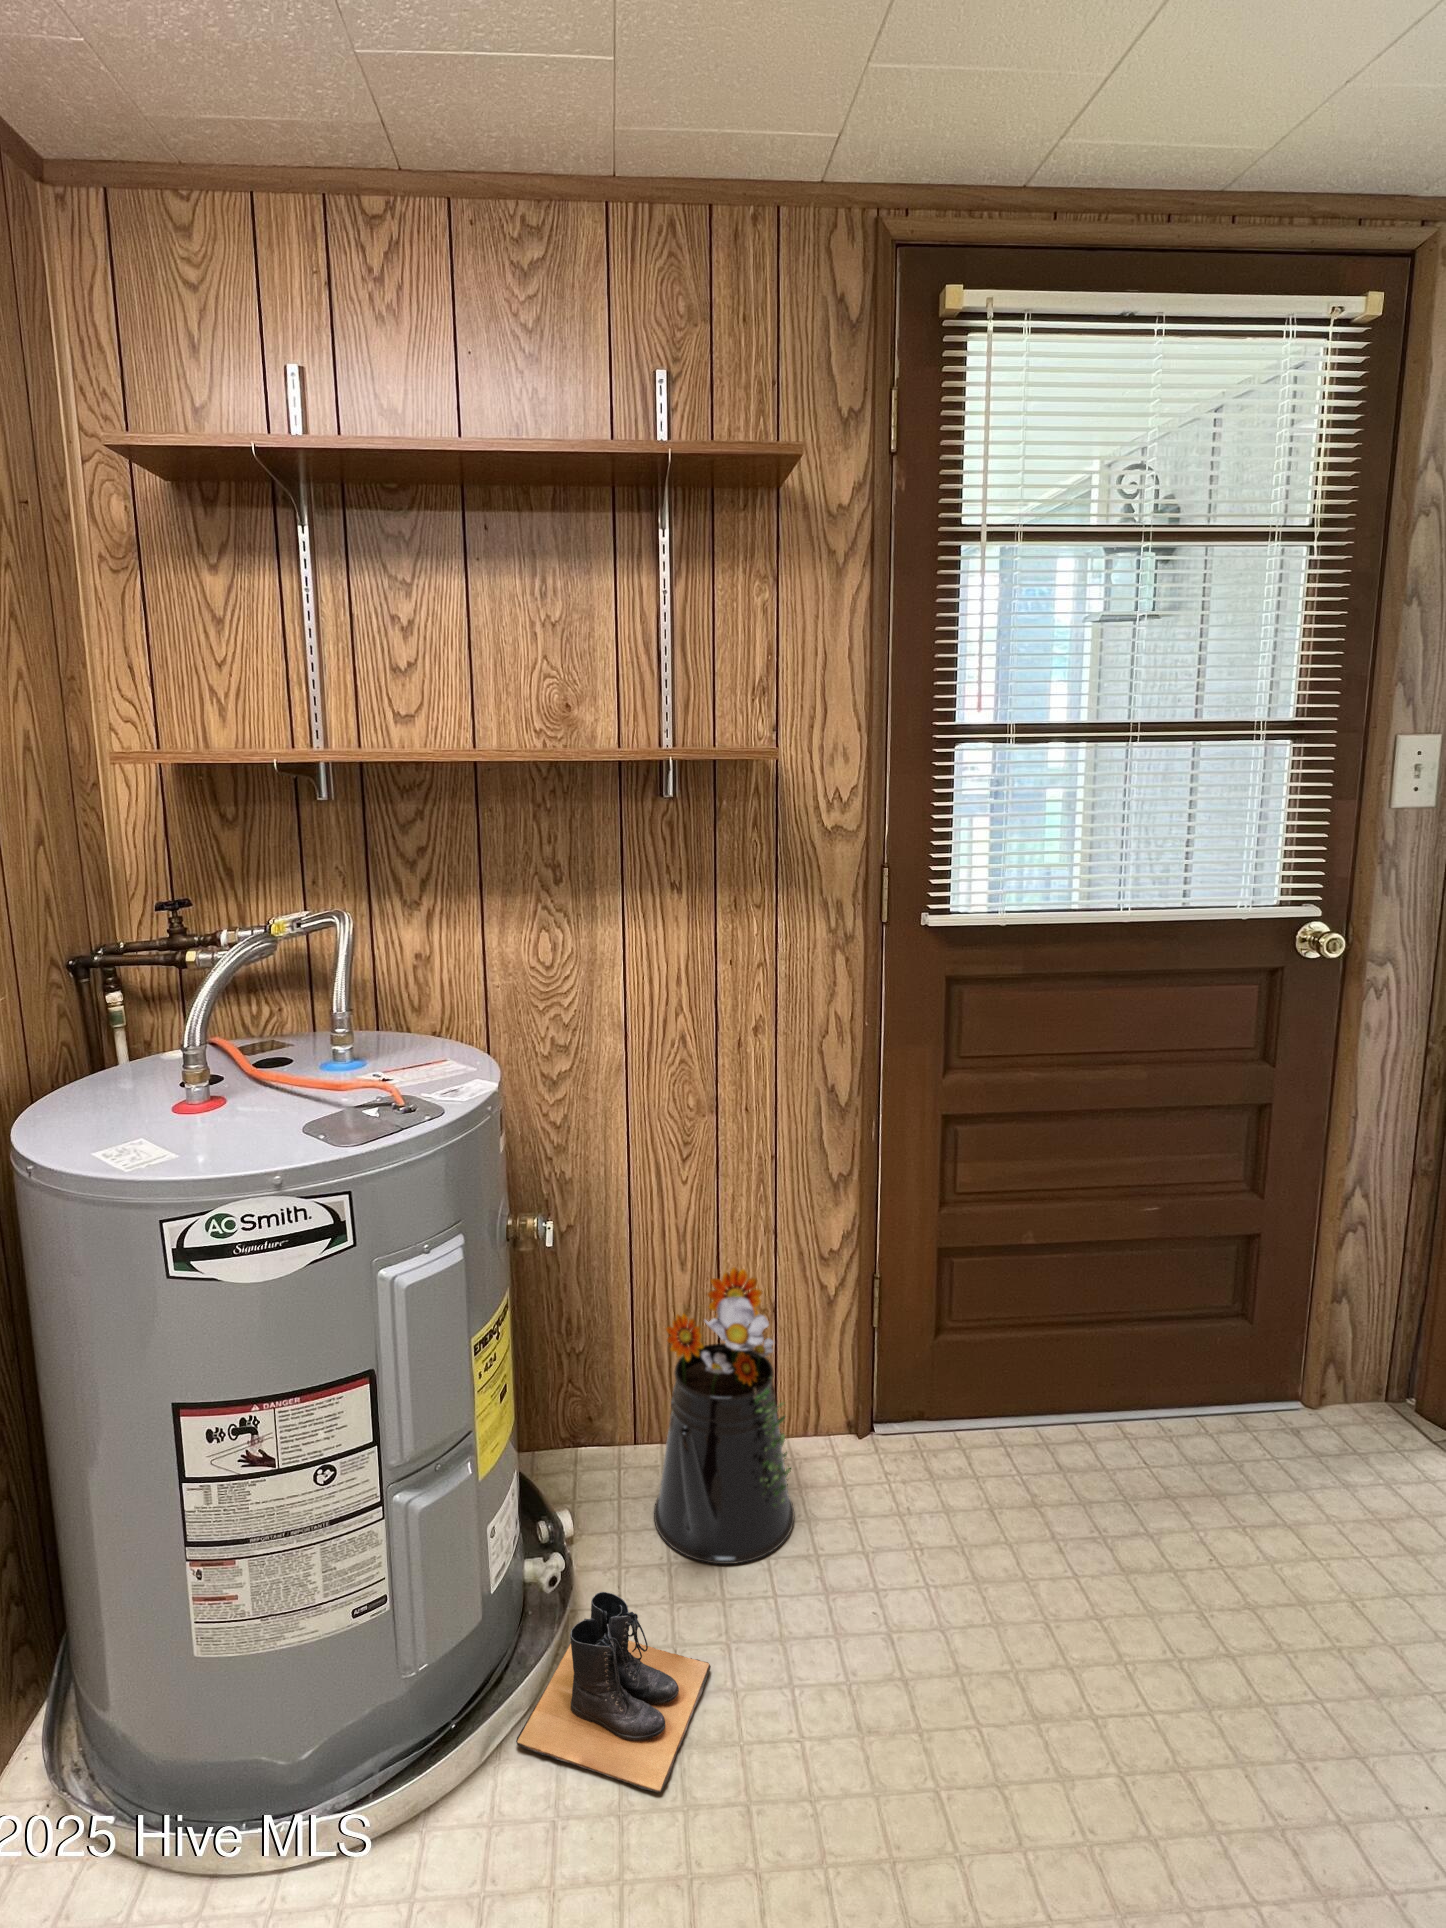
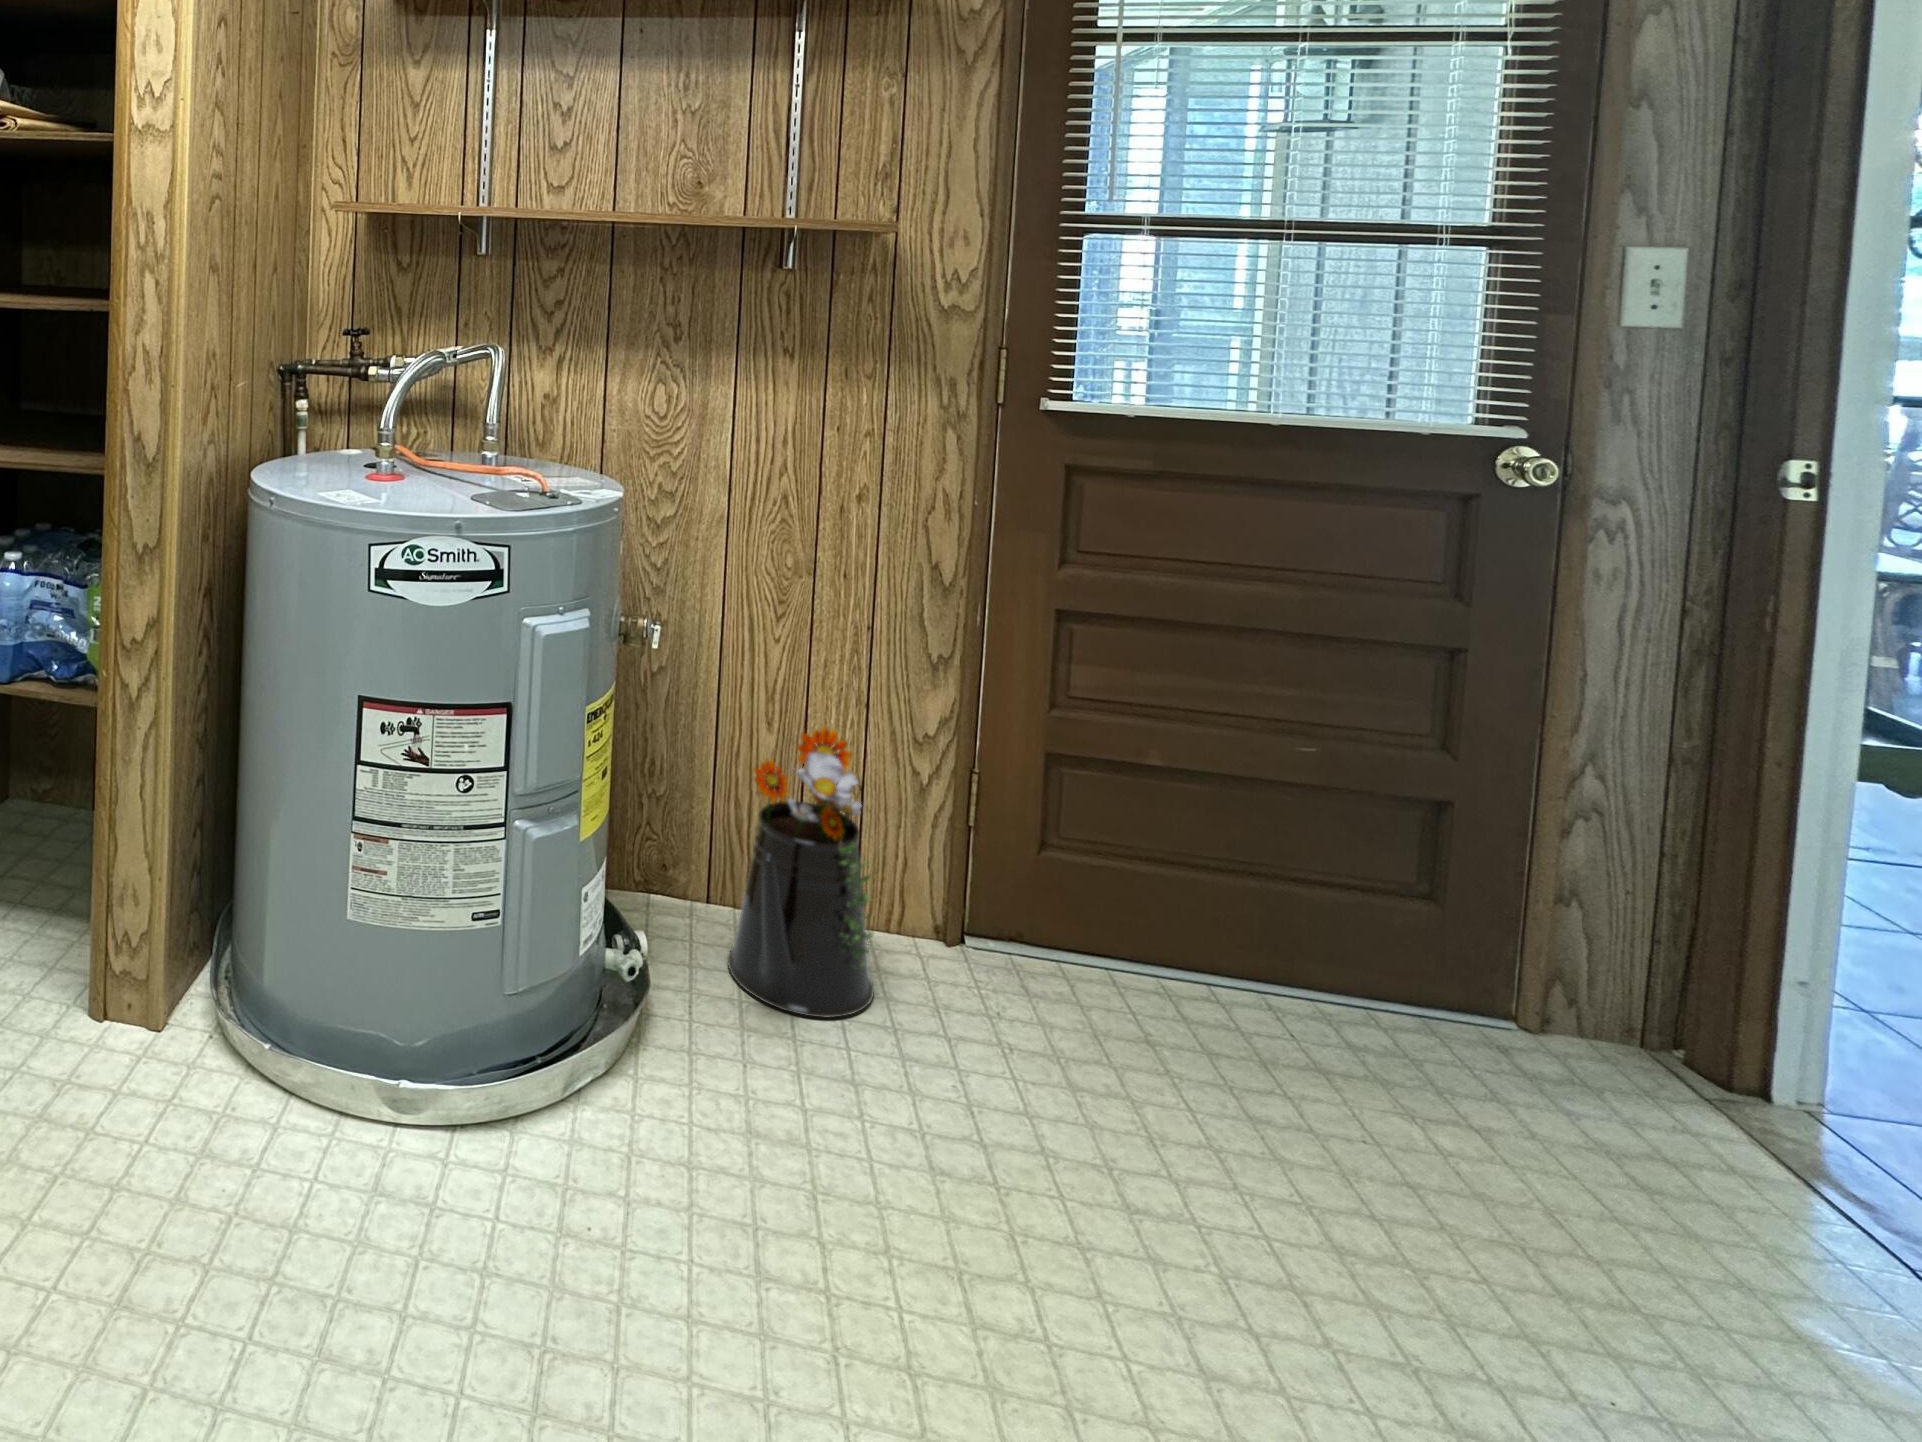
boots: present [516,1592,711,1793] -> none [594,984,782,1168]

